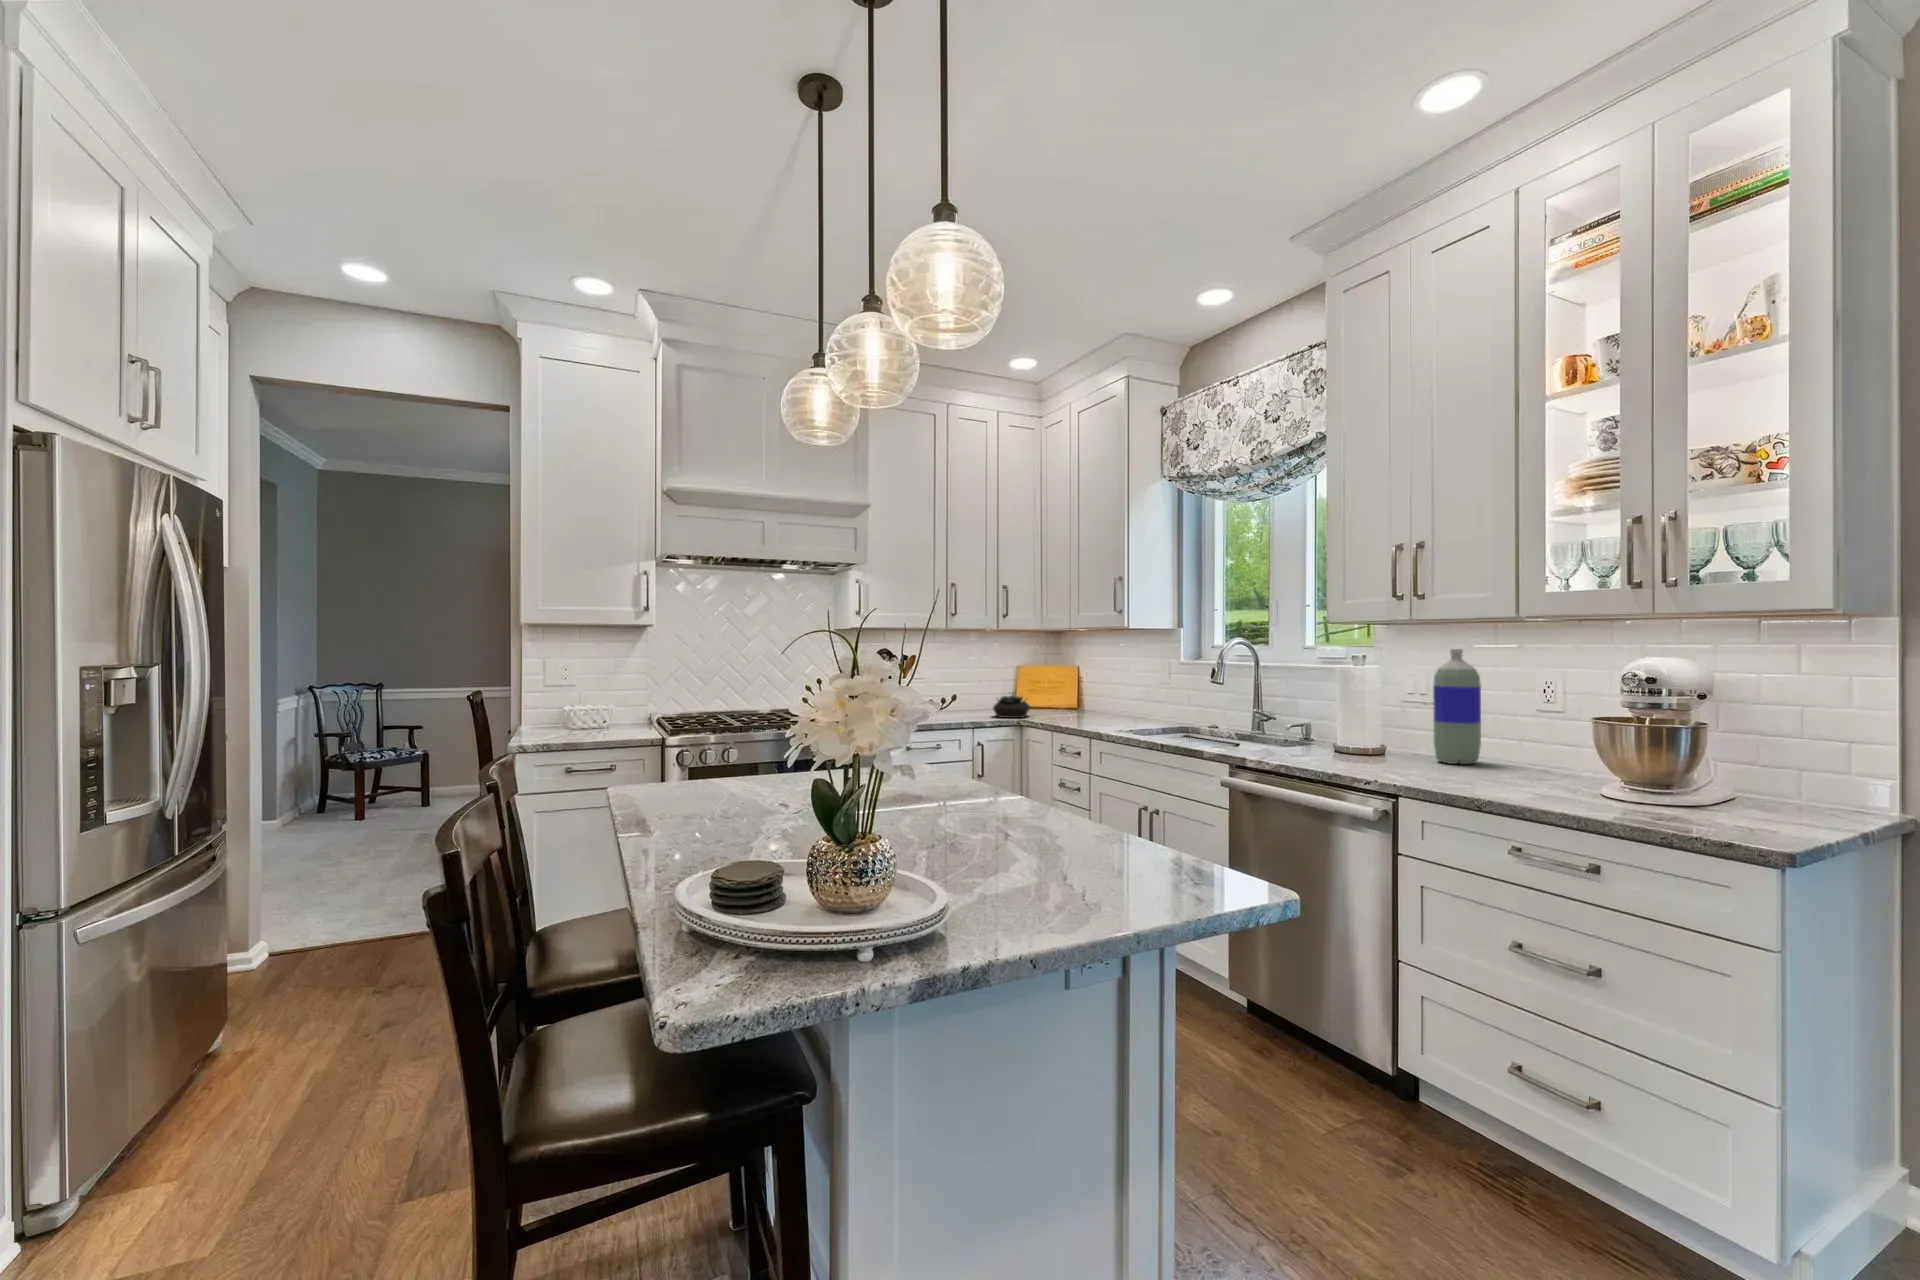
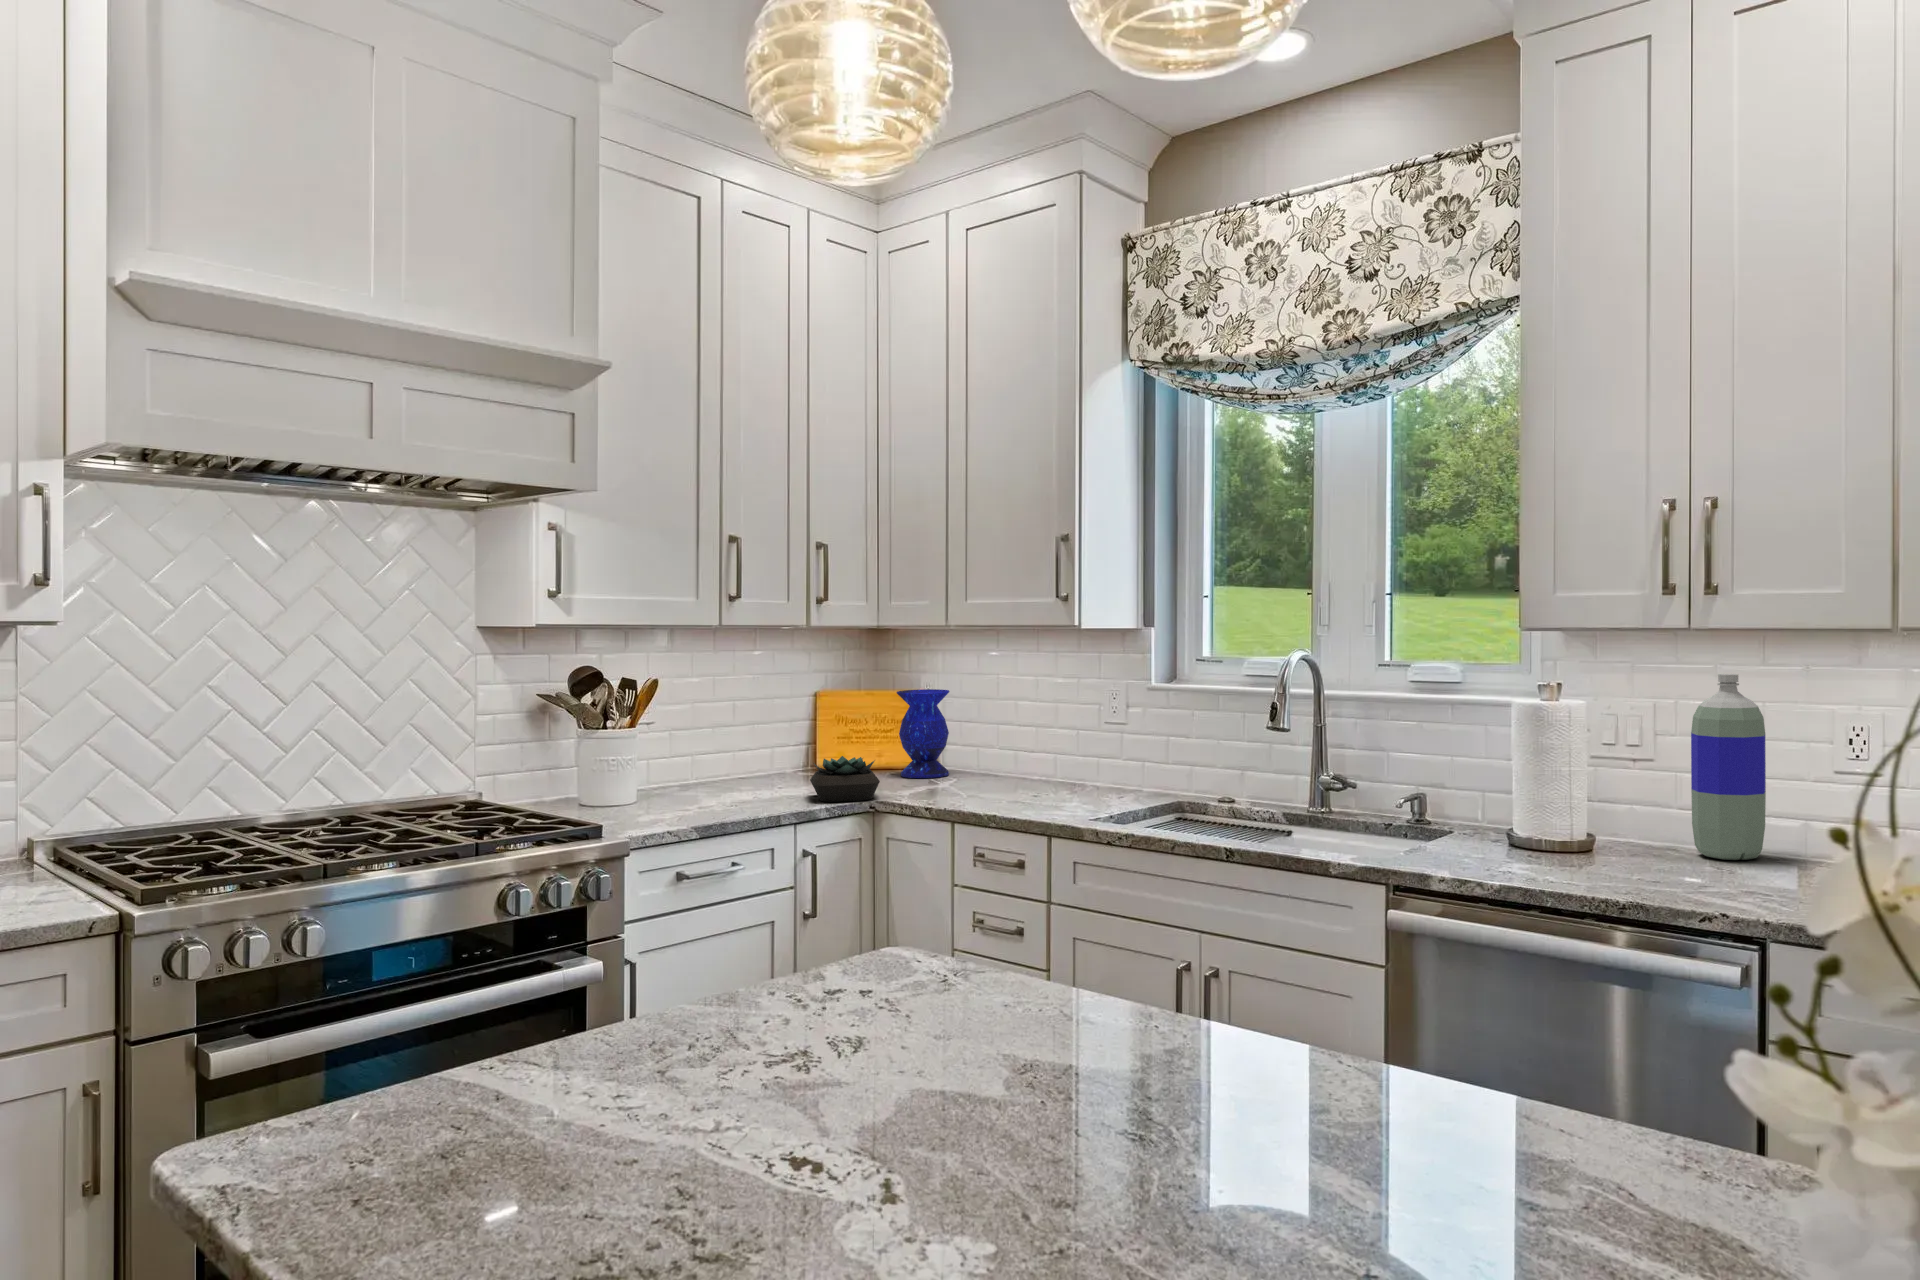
vase: none [1057,664,1086,712] -> present [897,689,949,778]

